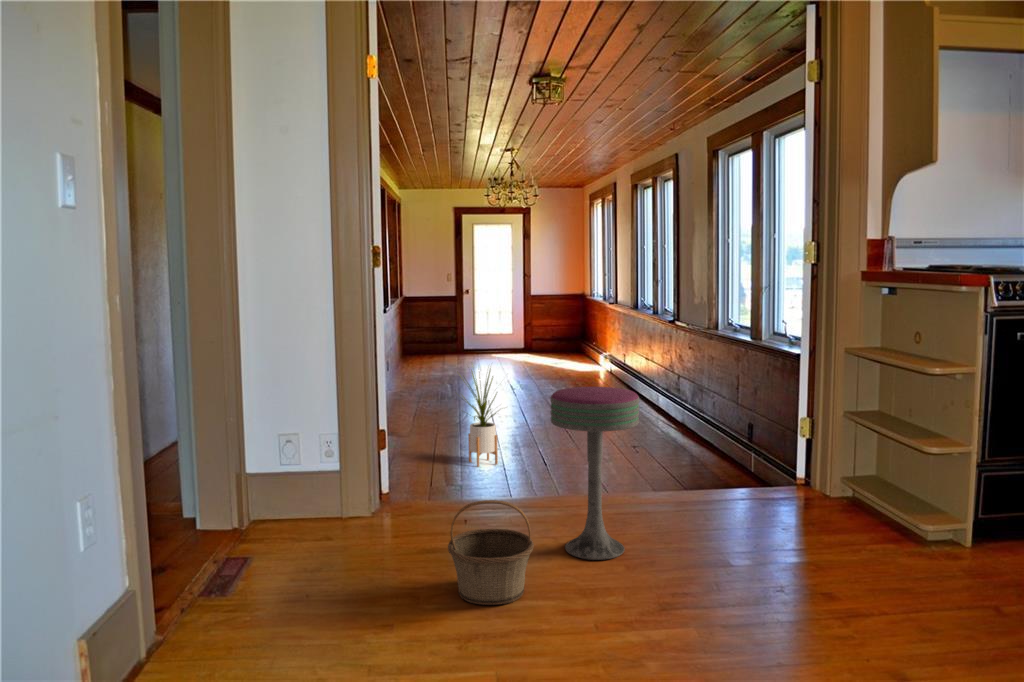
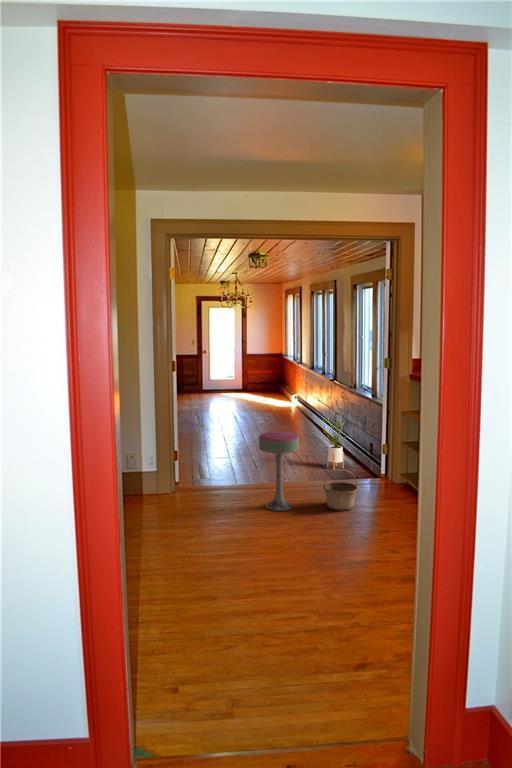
house plant: present [465,371,498,467] -> present [327,417,344,470]
basket: present [448,500,534,605] -> present [323,470,358,510]

